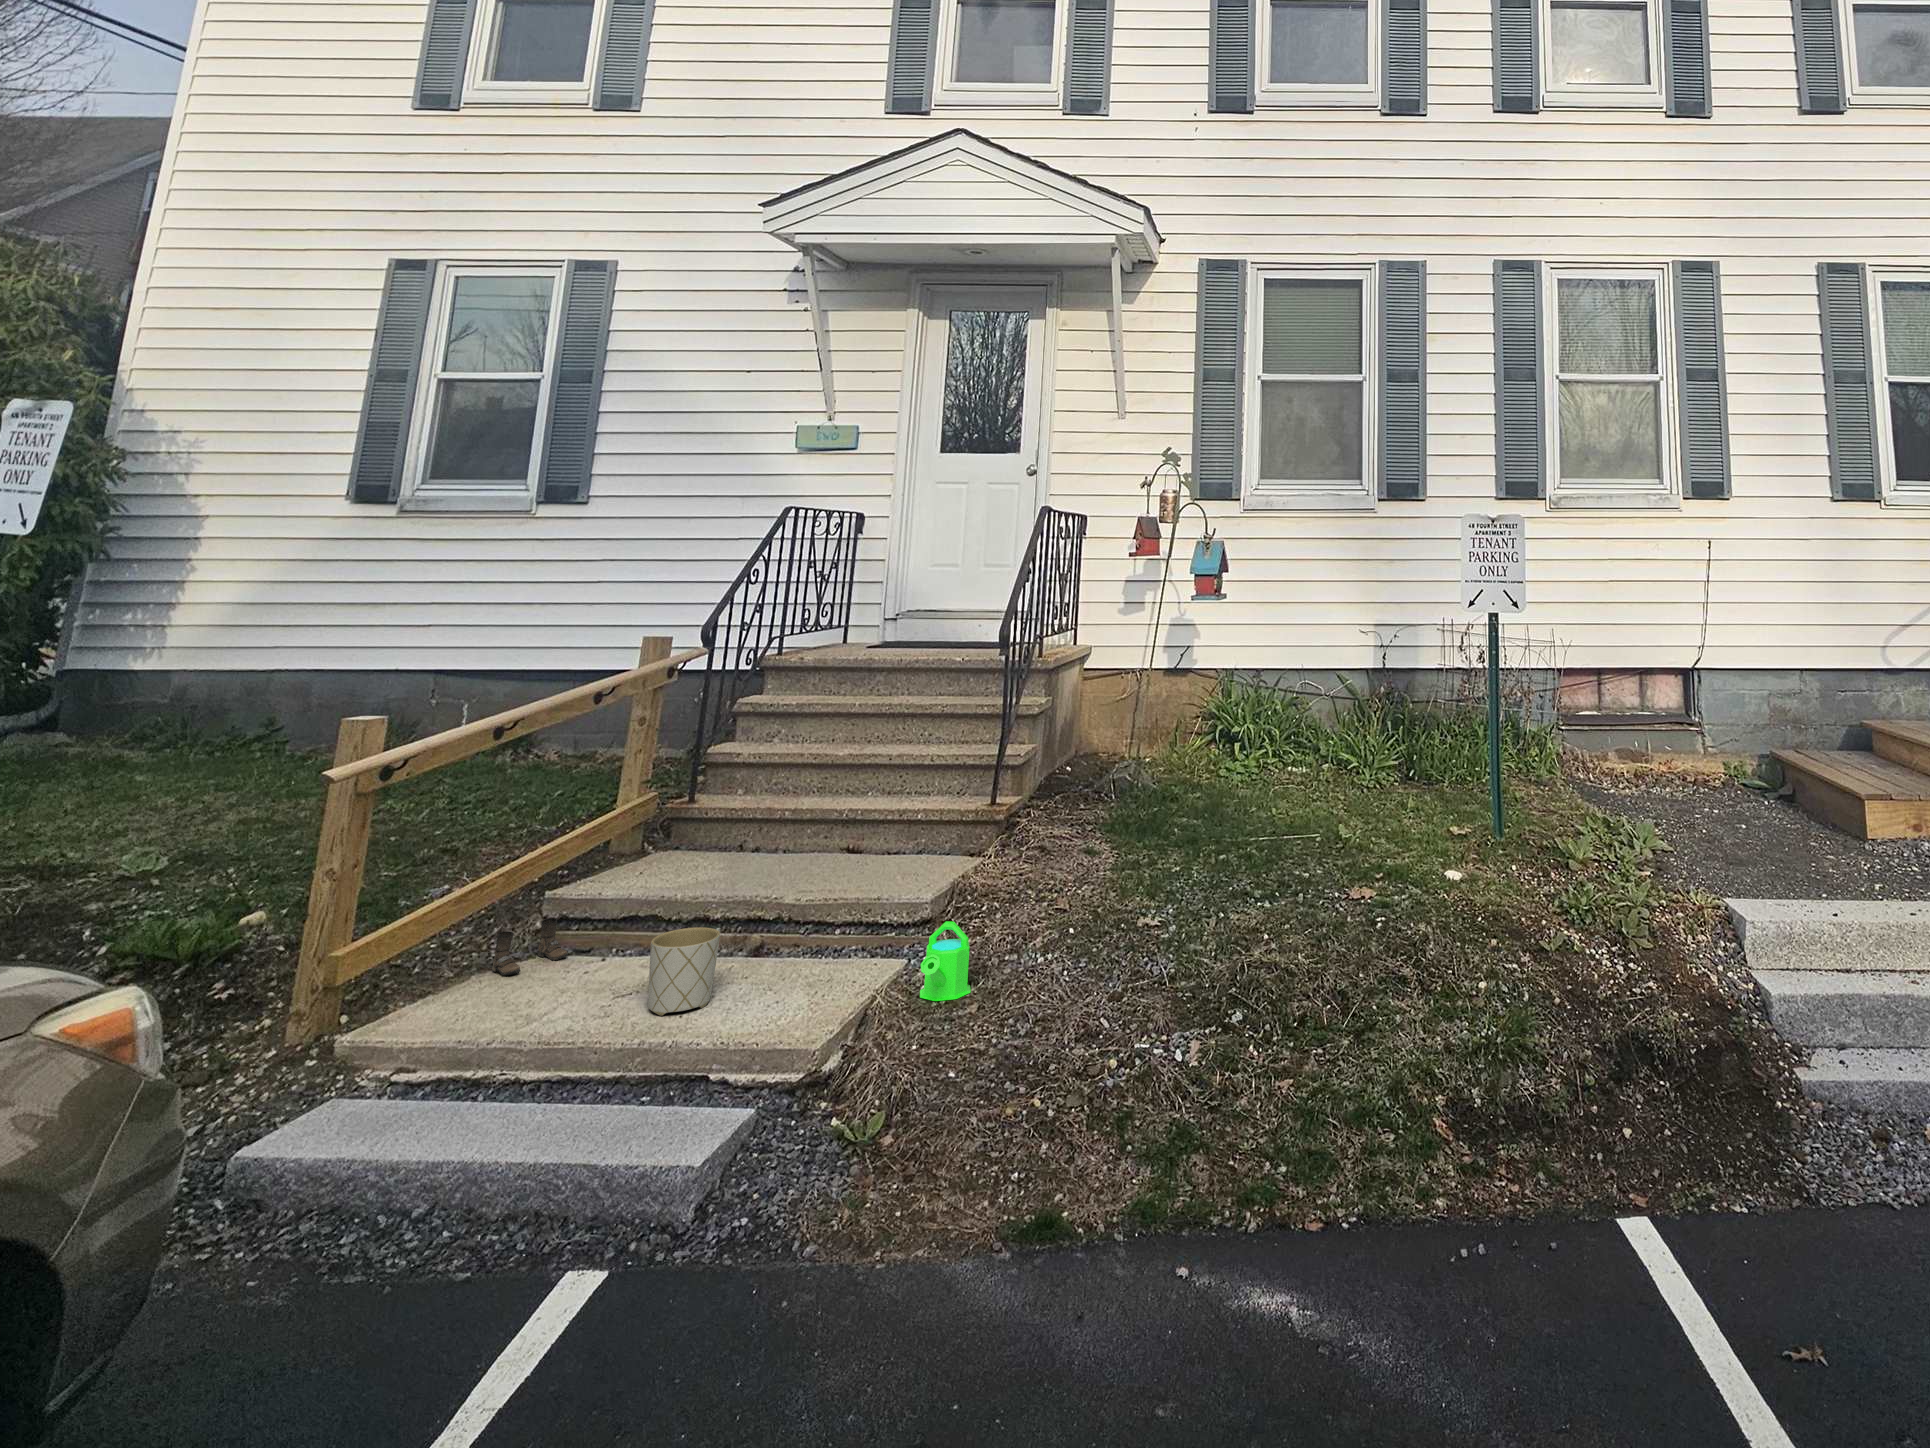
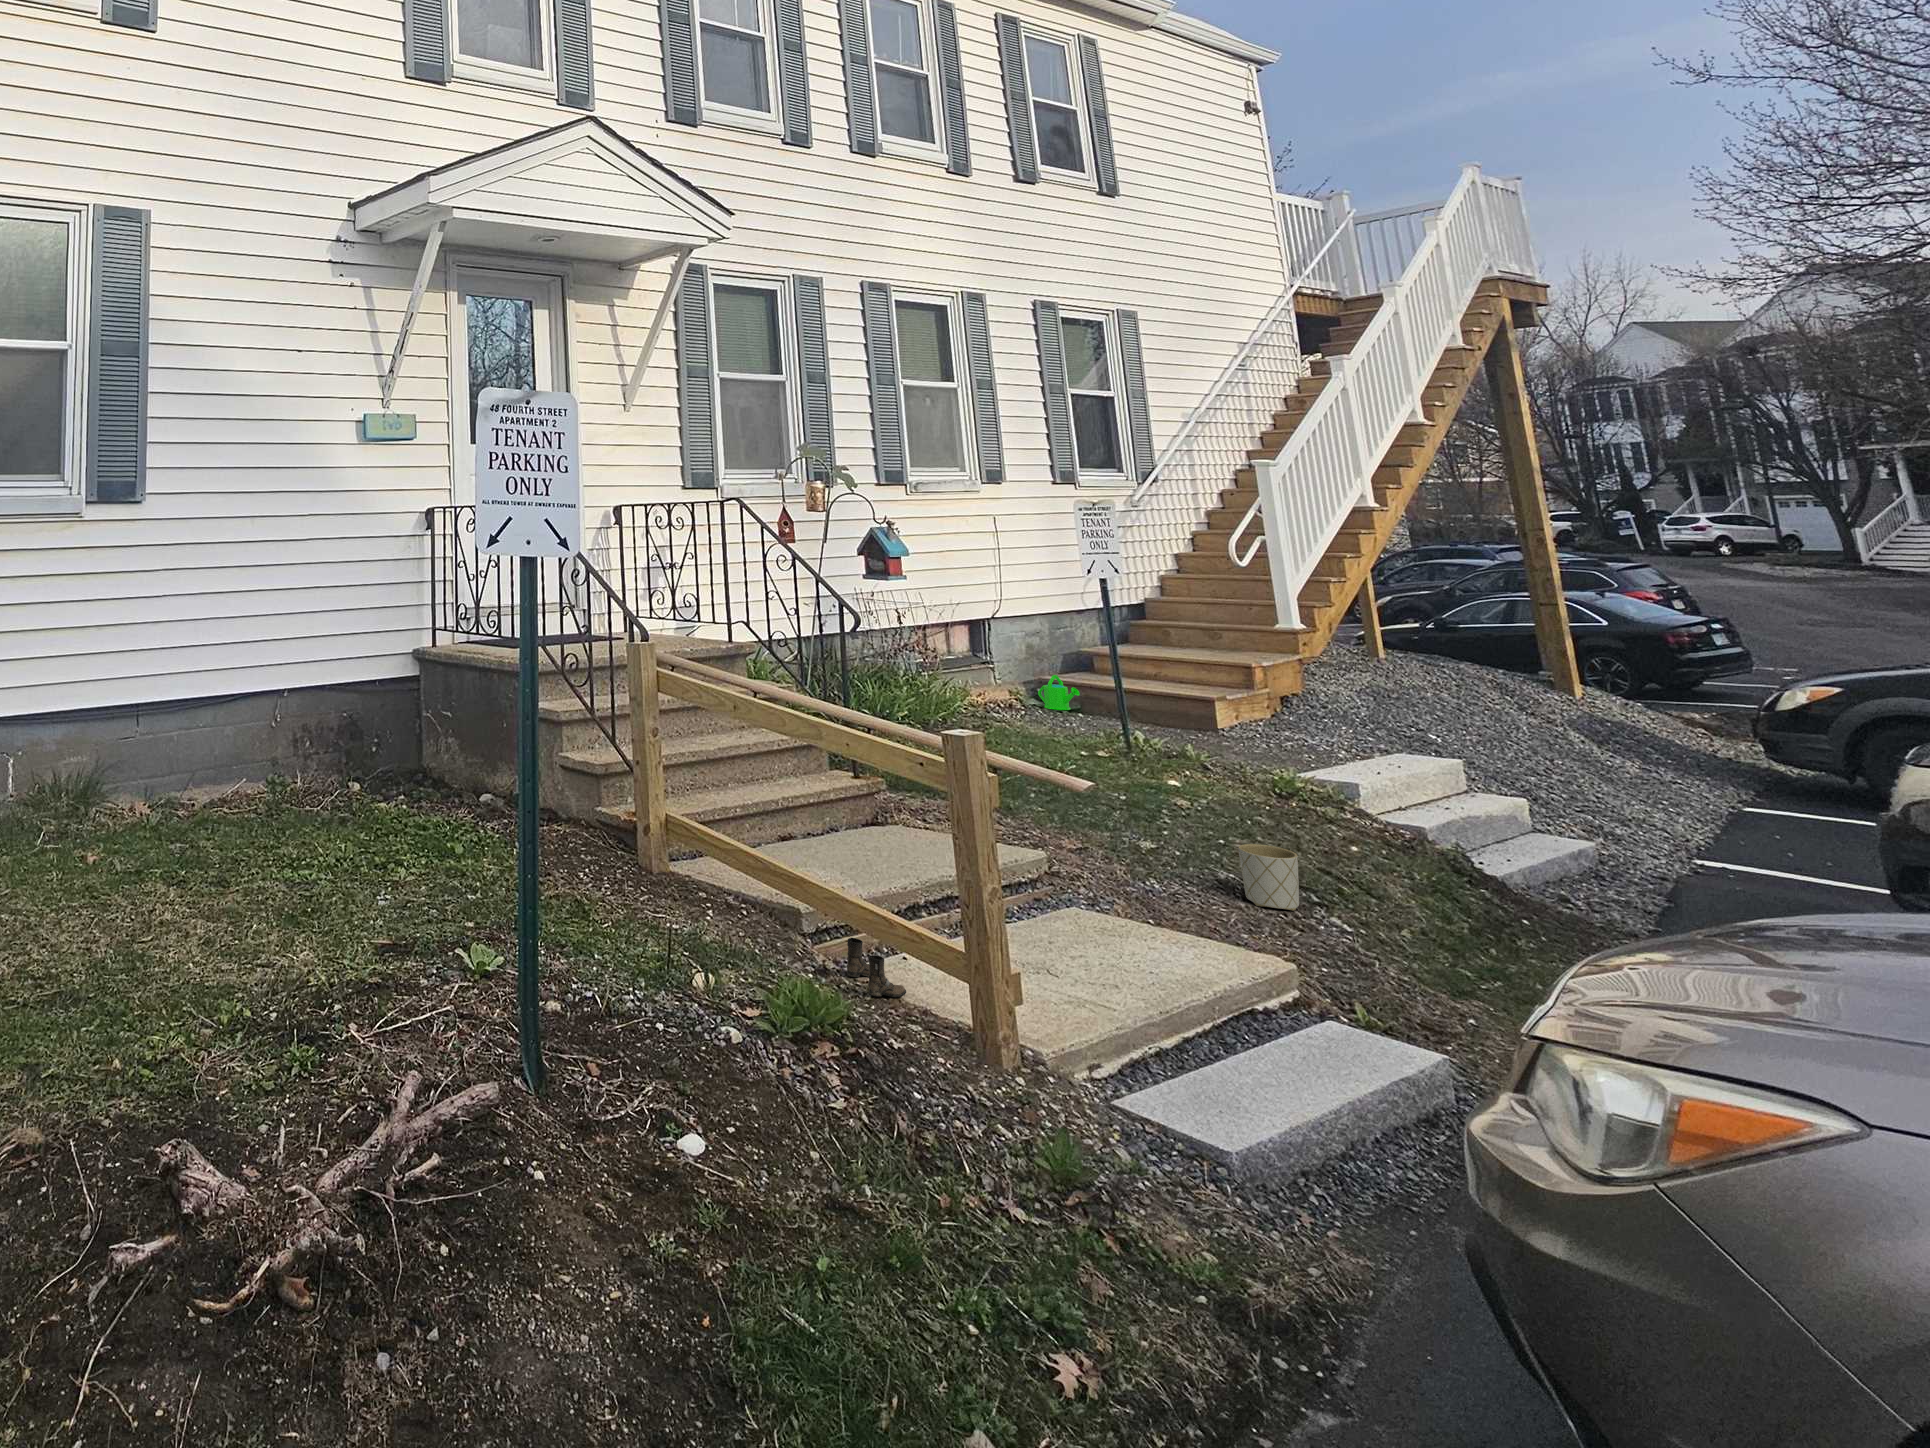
watering can: present [920,921,971,1001] -> present [1038,675,1080,710]
planter: present [648,927,720,1016] -> present [1238,844,1299,911]

